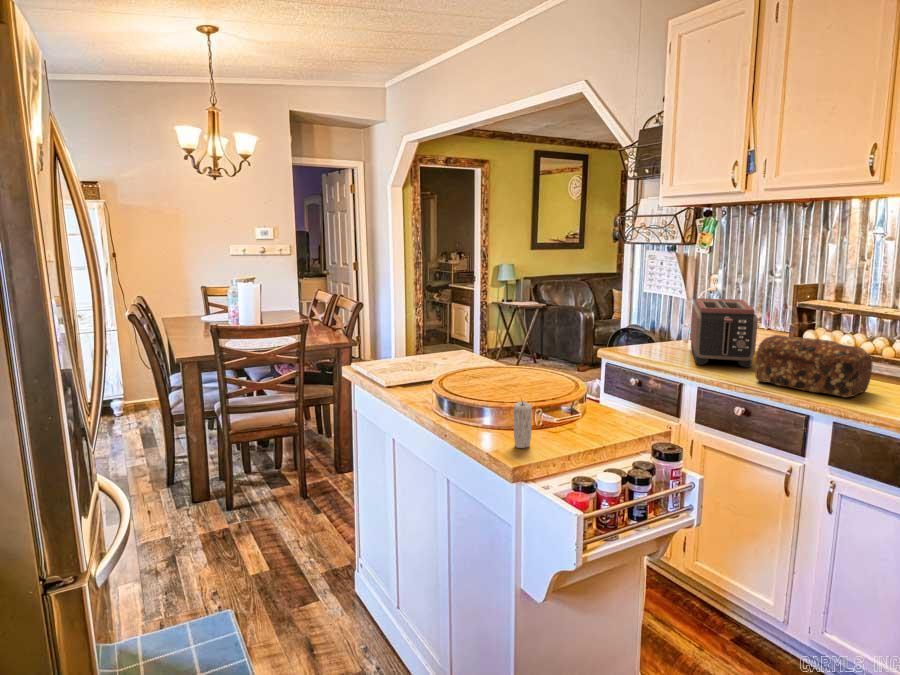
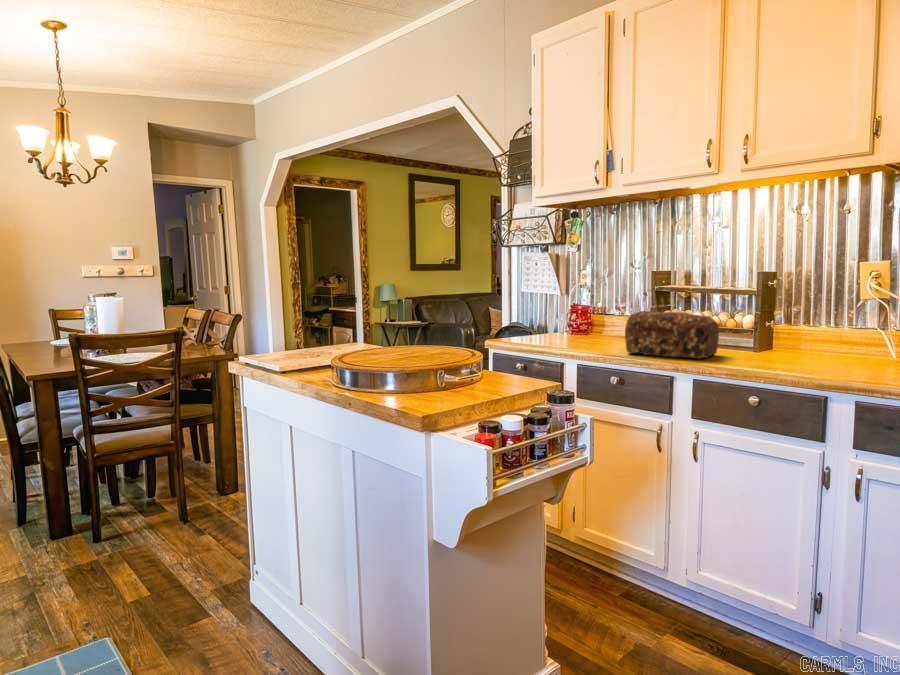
toaster: present [690,298,758,368] -> none [568,288,625,346]
candle: present [513,400,532,448] -> none [418,352,436,403]

